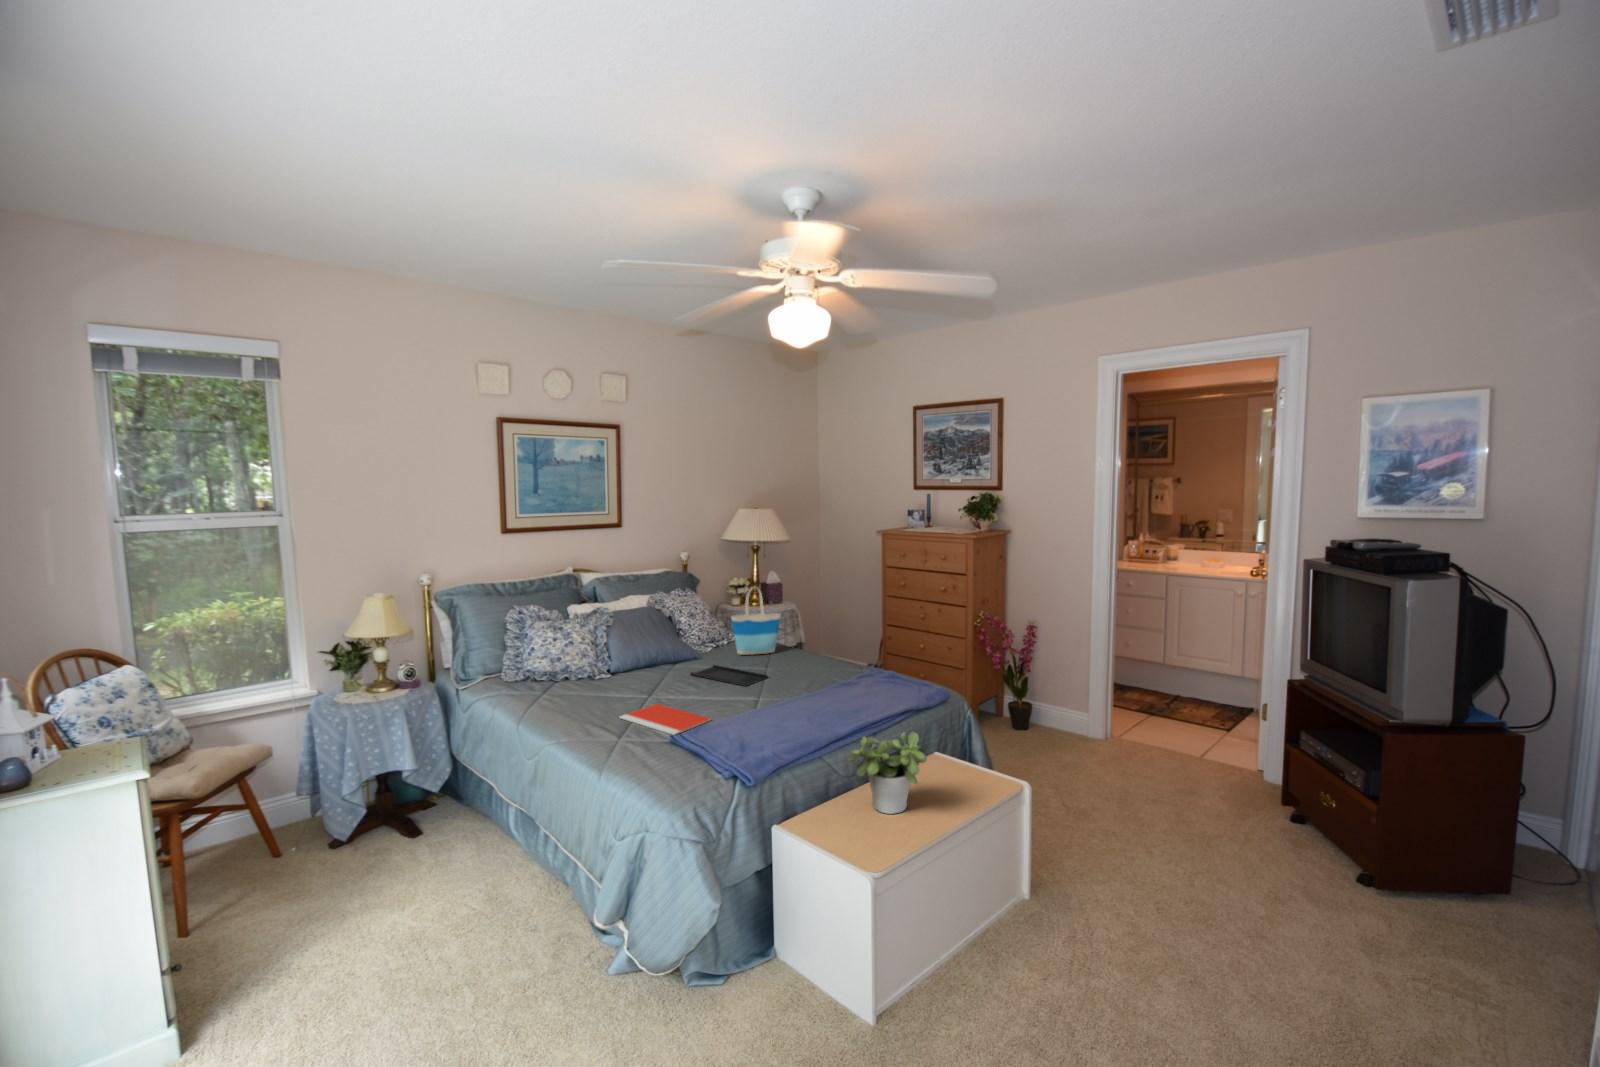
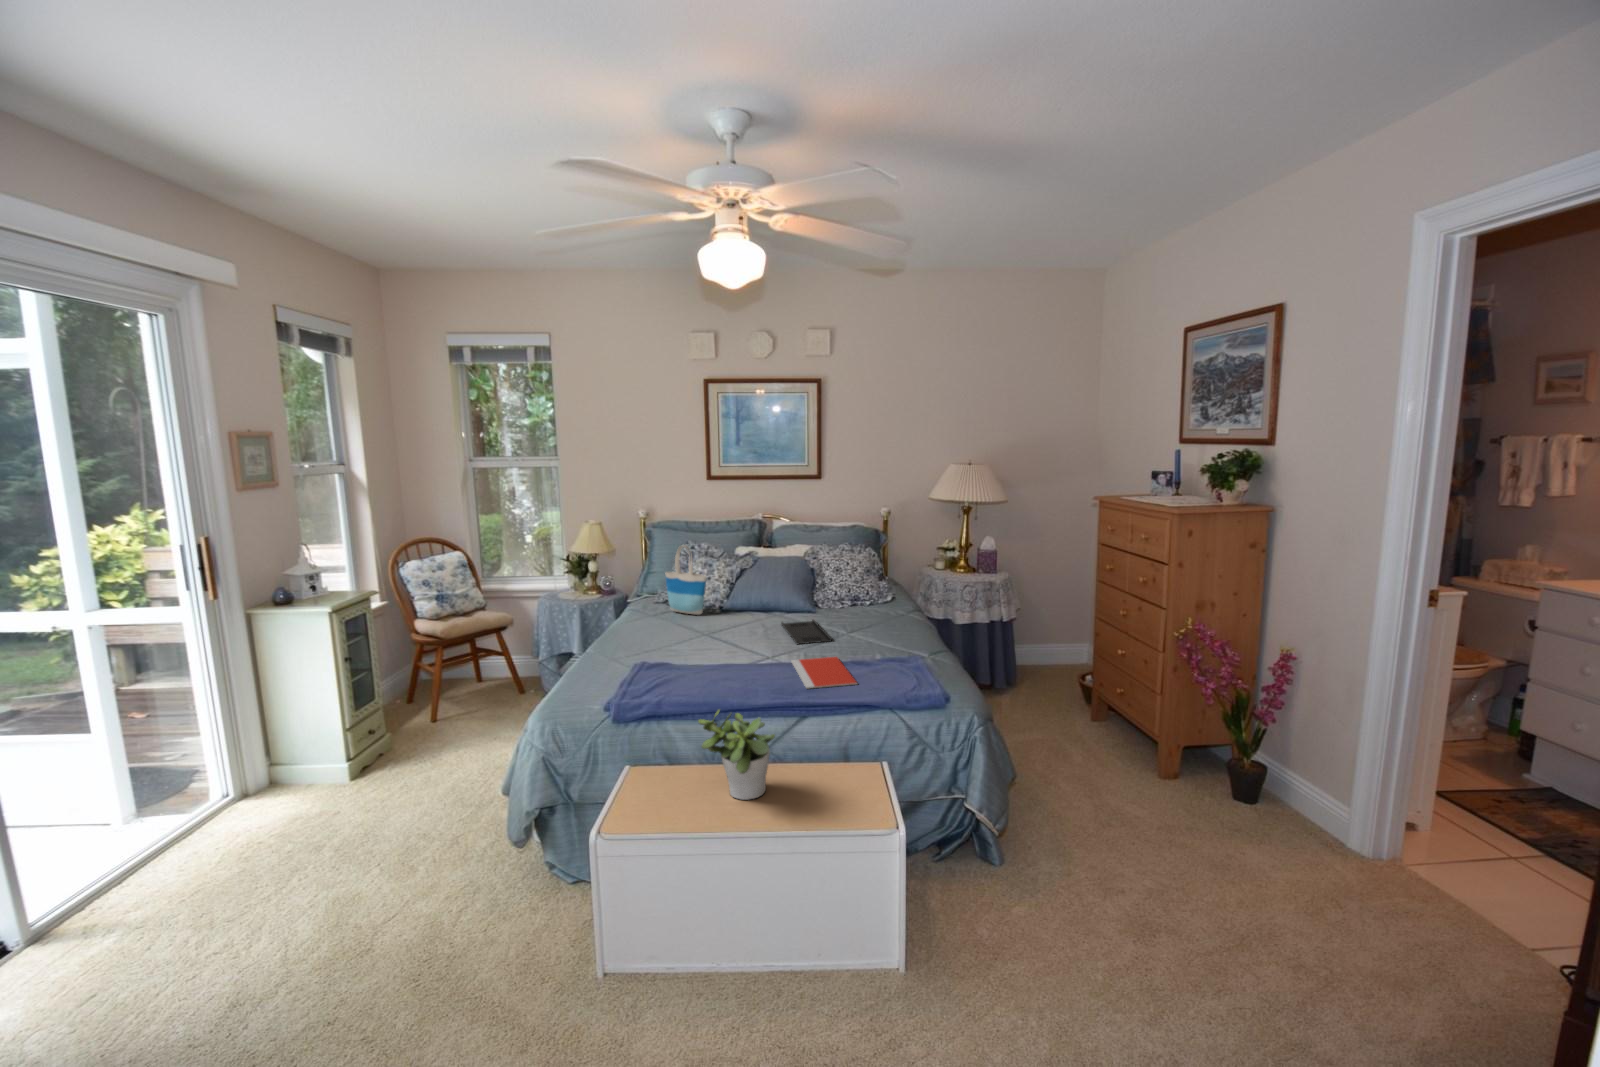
tote bag: present [732,587,781,655] -> present [666,545,706,615]
notebook: present [620,704,711,735] -> present [792,657,857,689]

